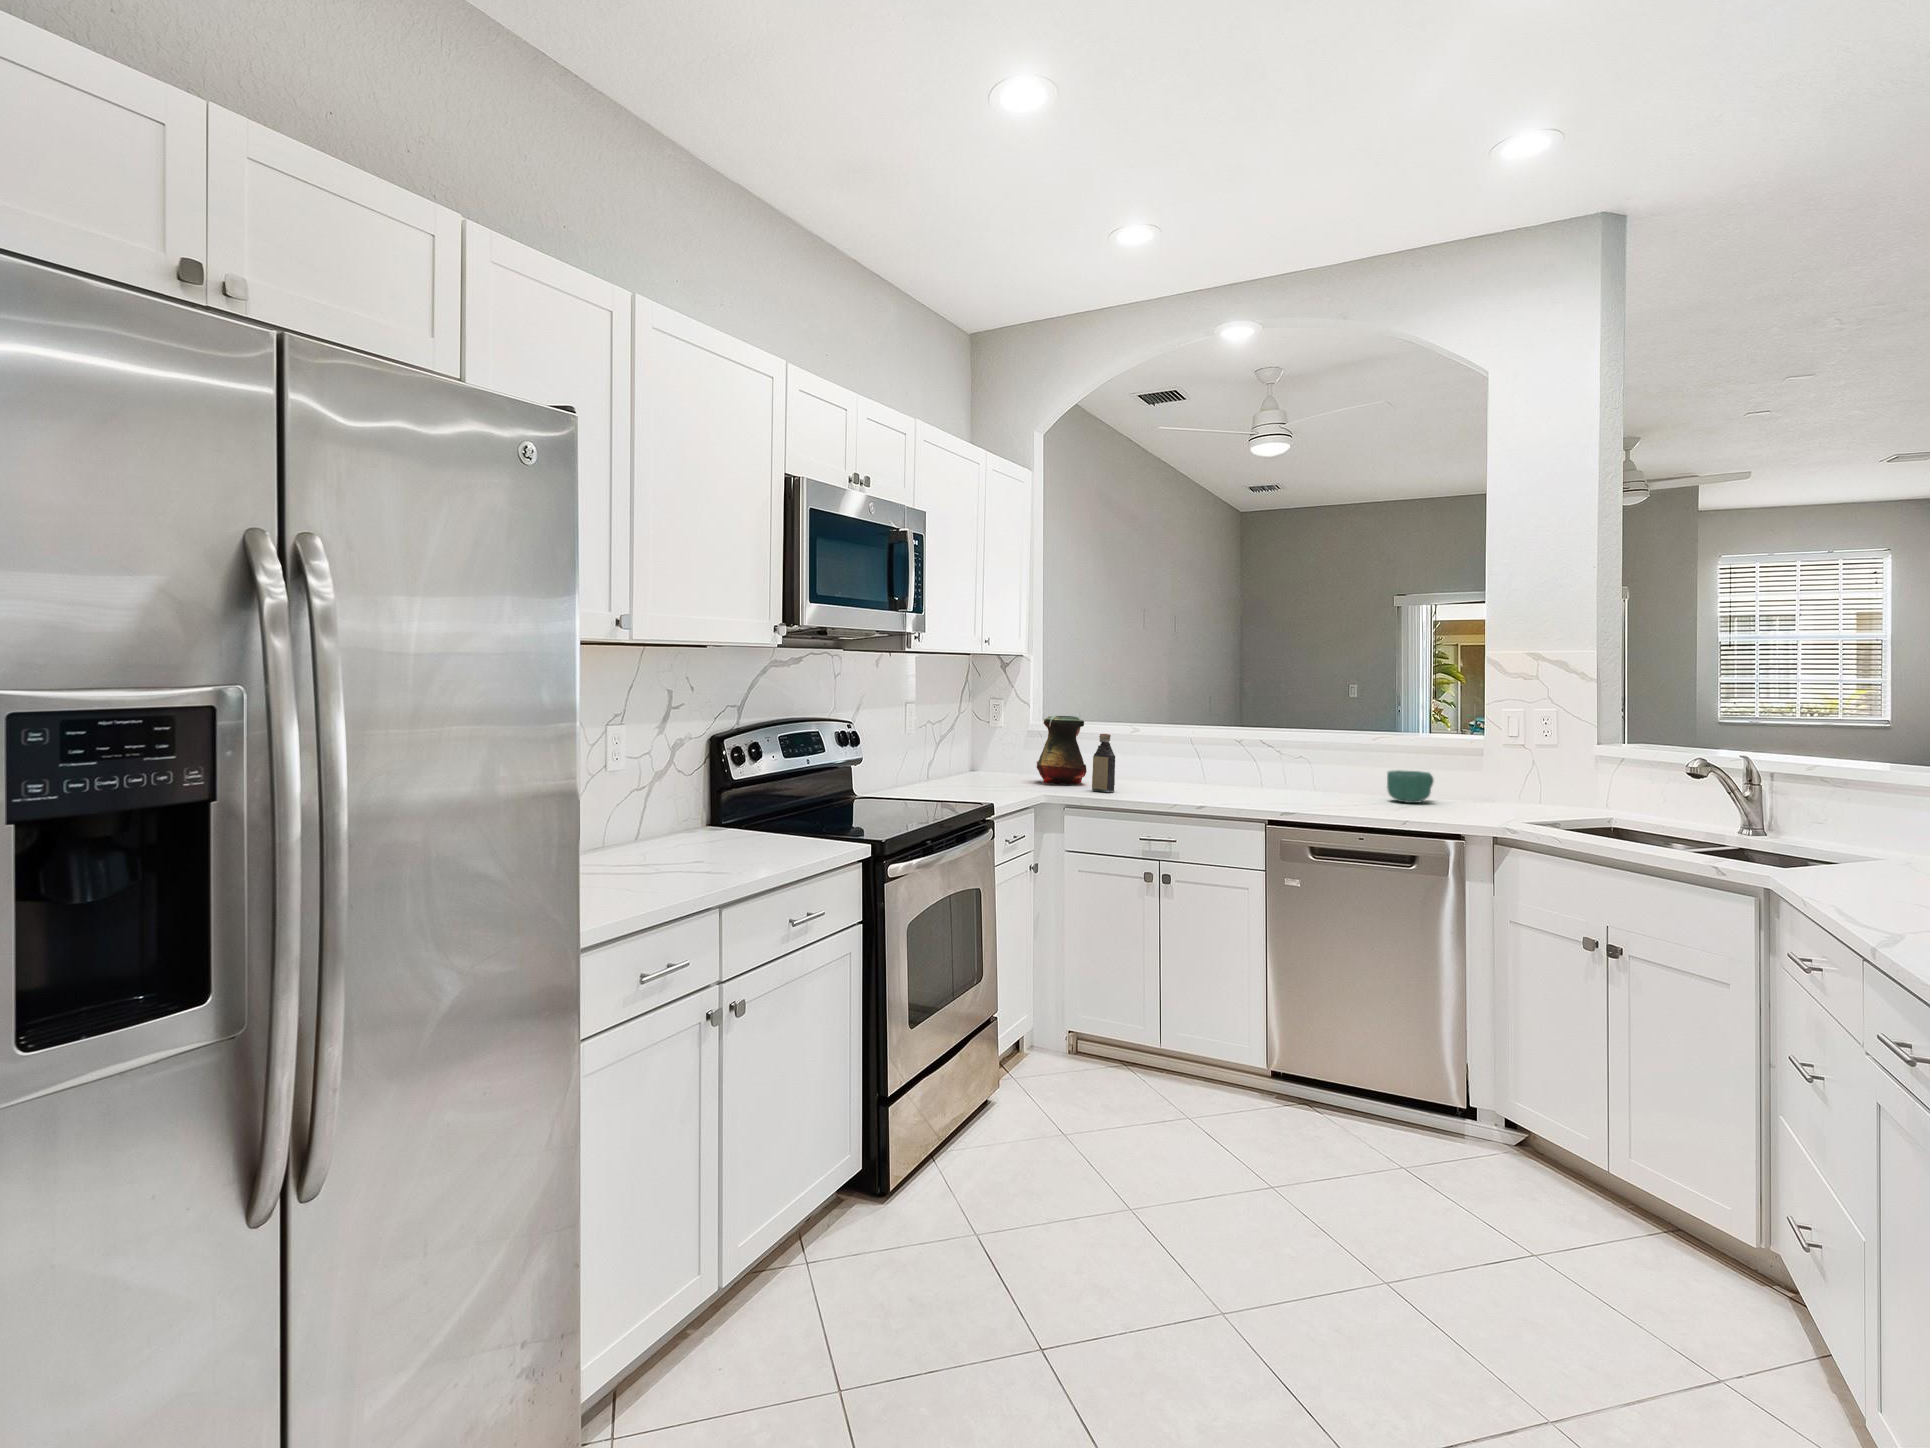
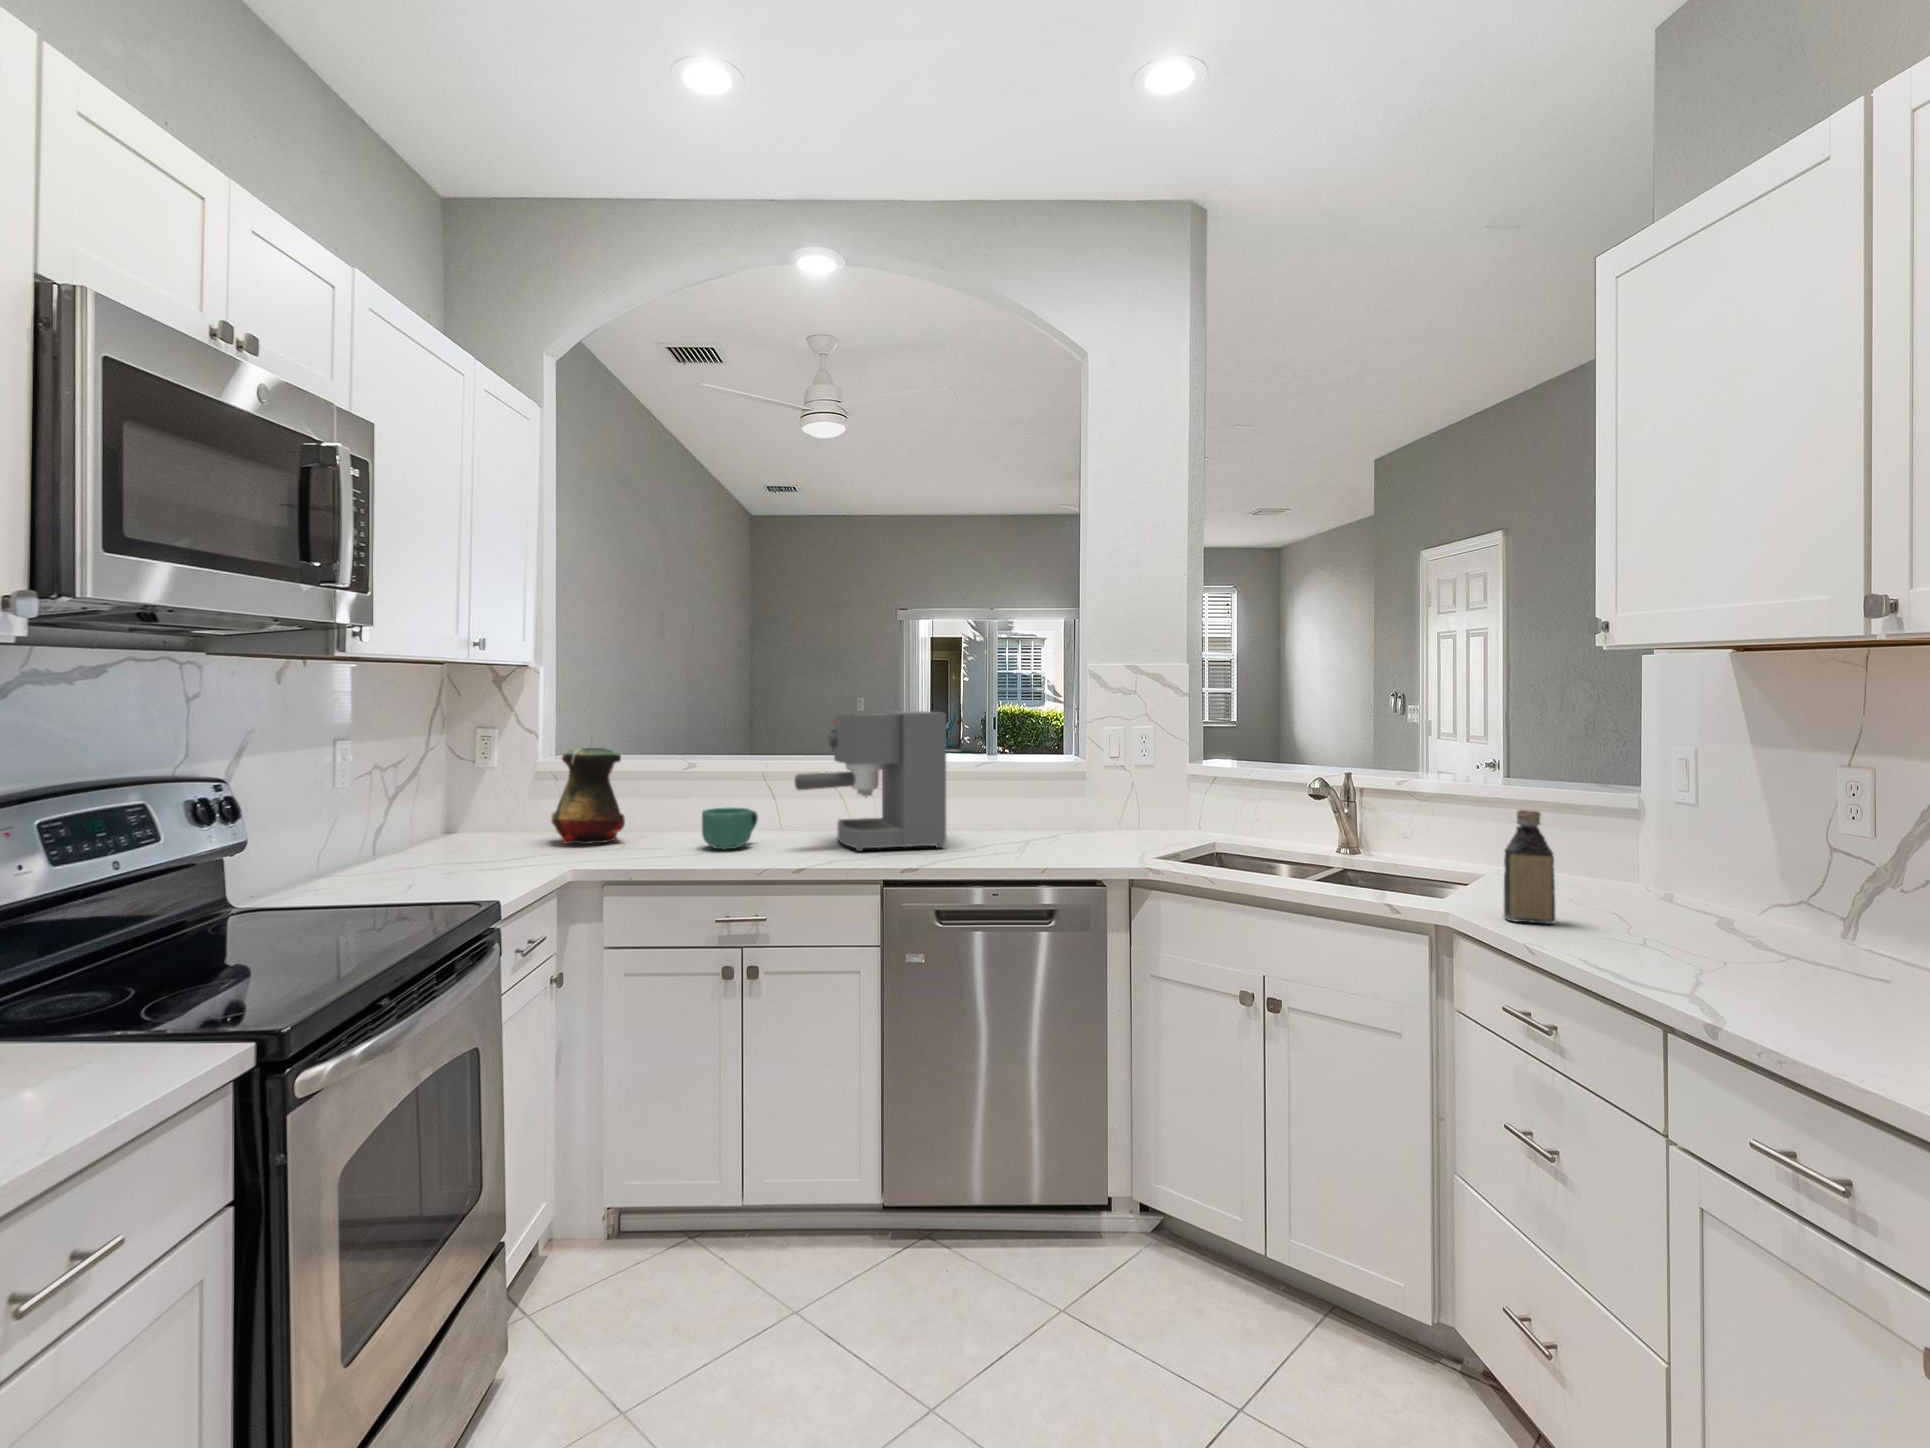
coffee maker: none [1210,693,1337,804] -> present [795,711,946,851]
bottle: present [1092,734,1115,792] -> present [1504,810,1555,924]
mug: present [1387,770,1434,803] -> present [702,808,758,849]

